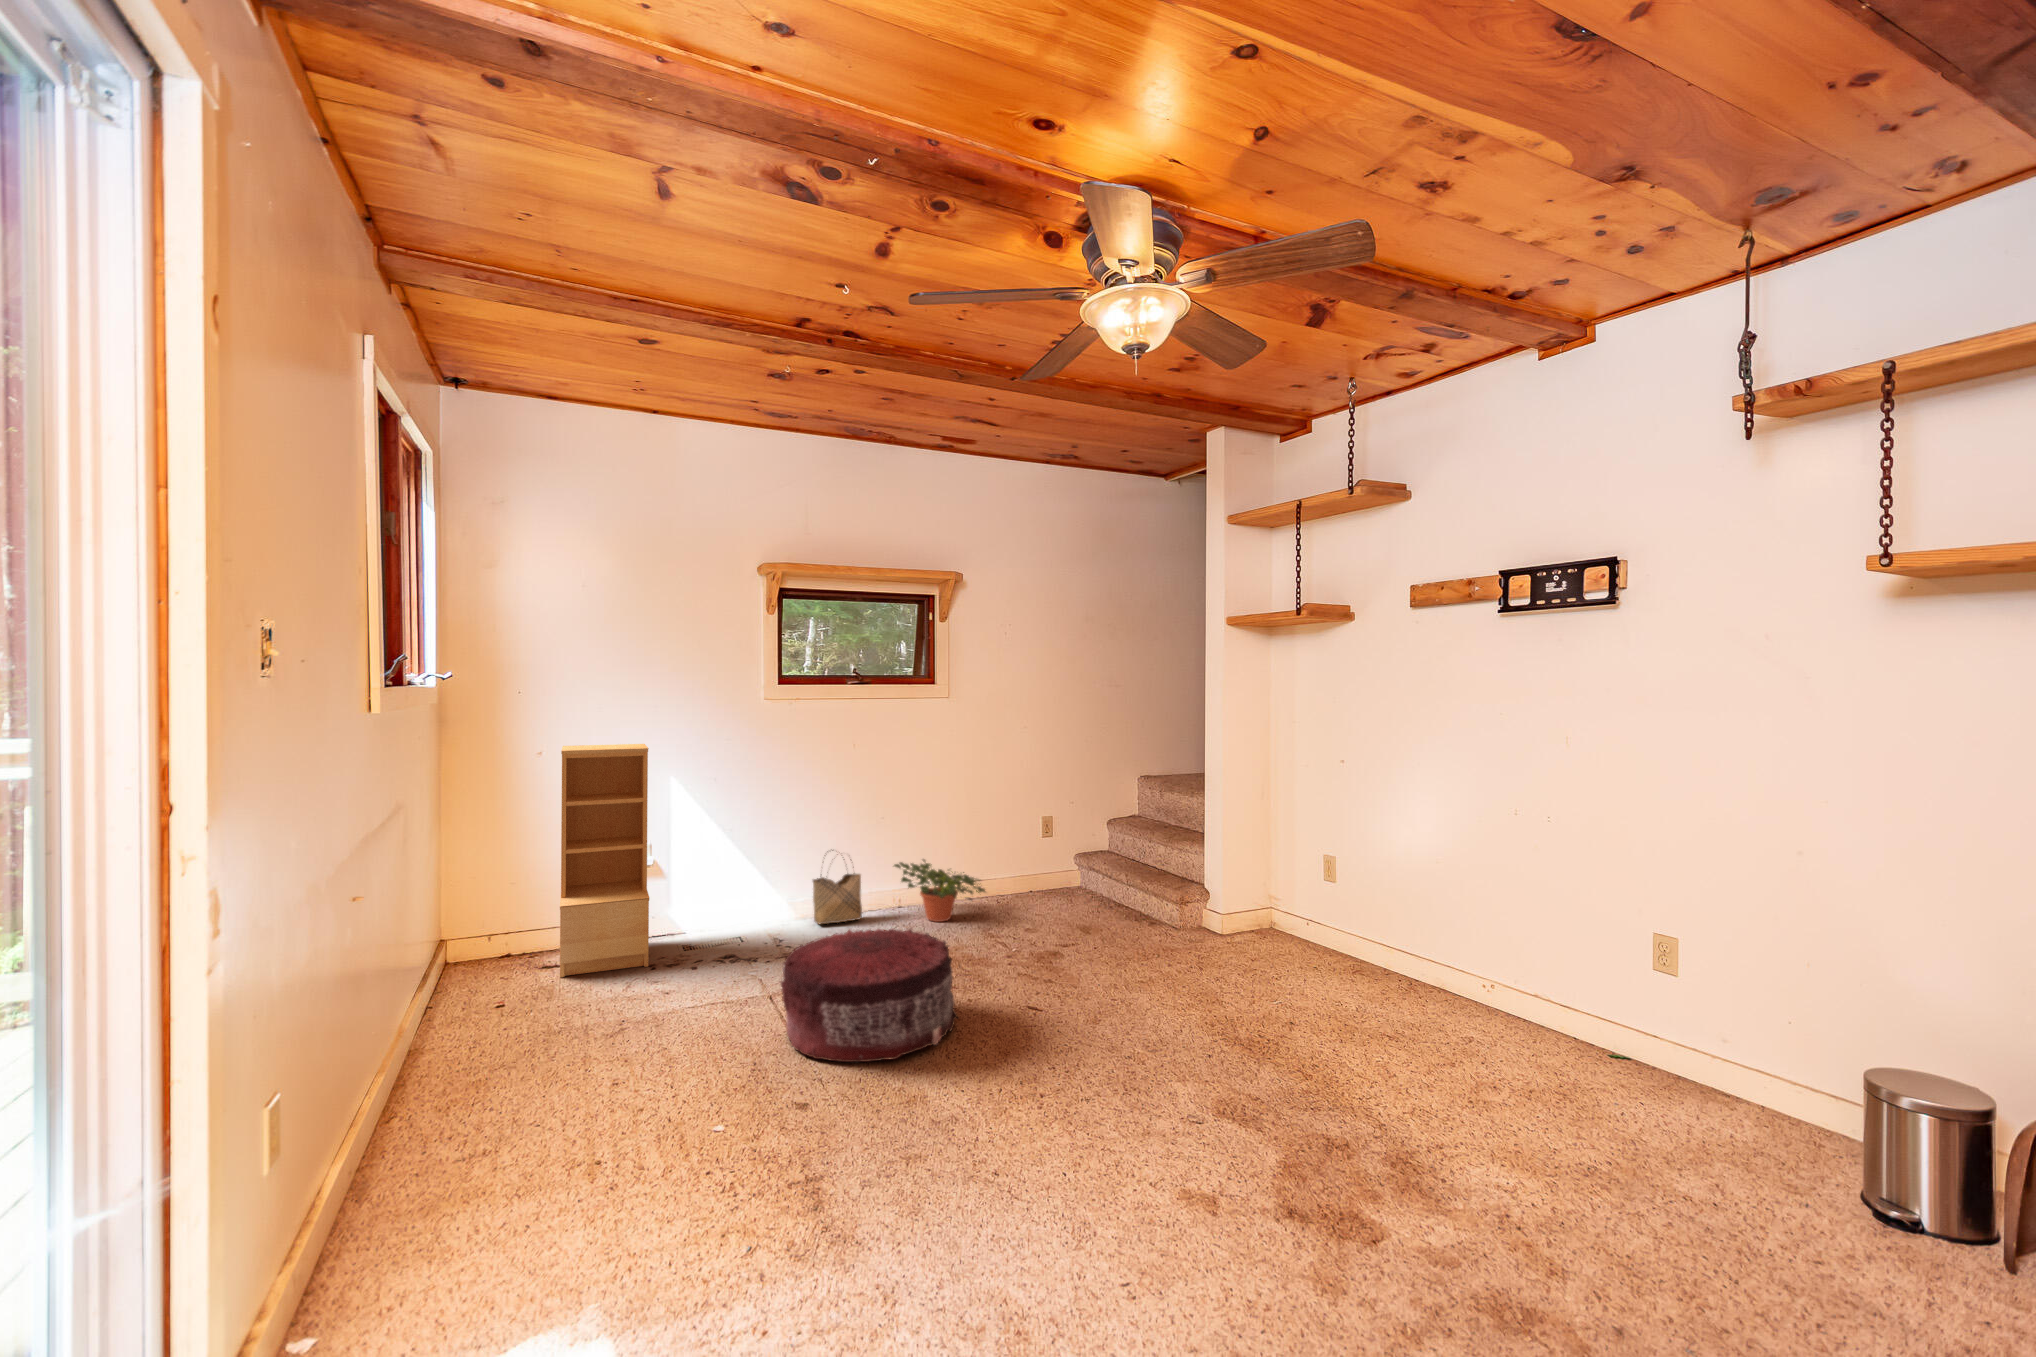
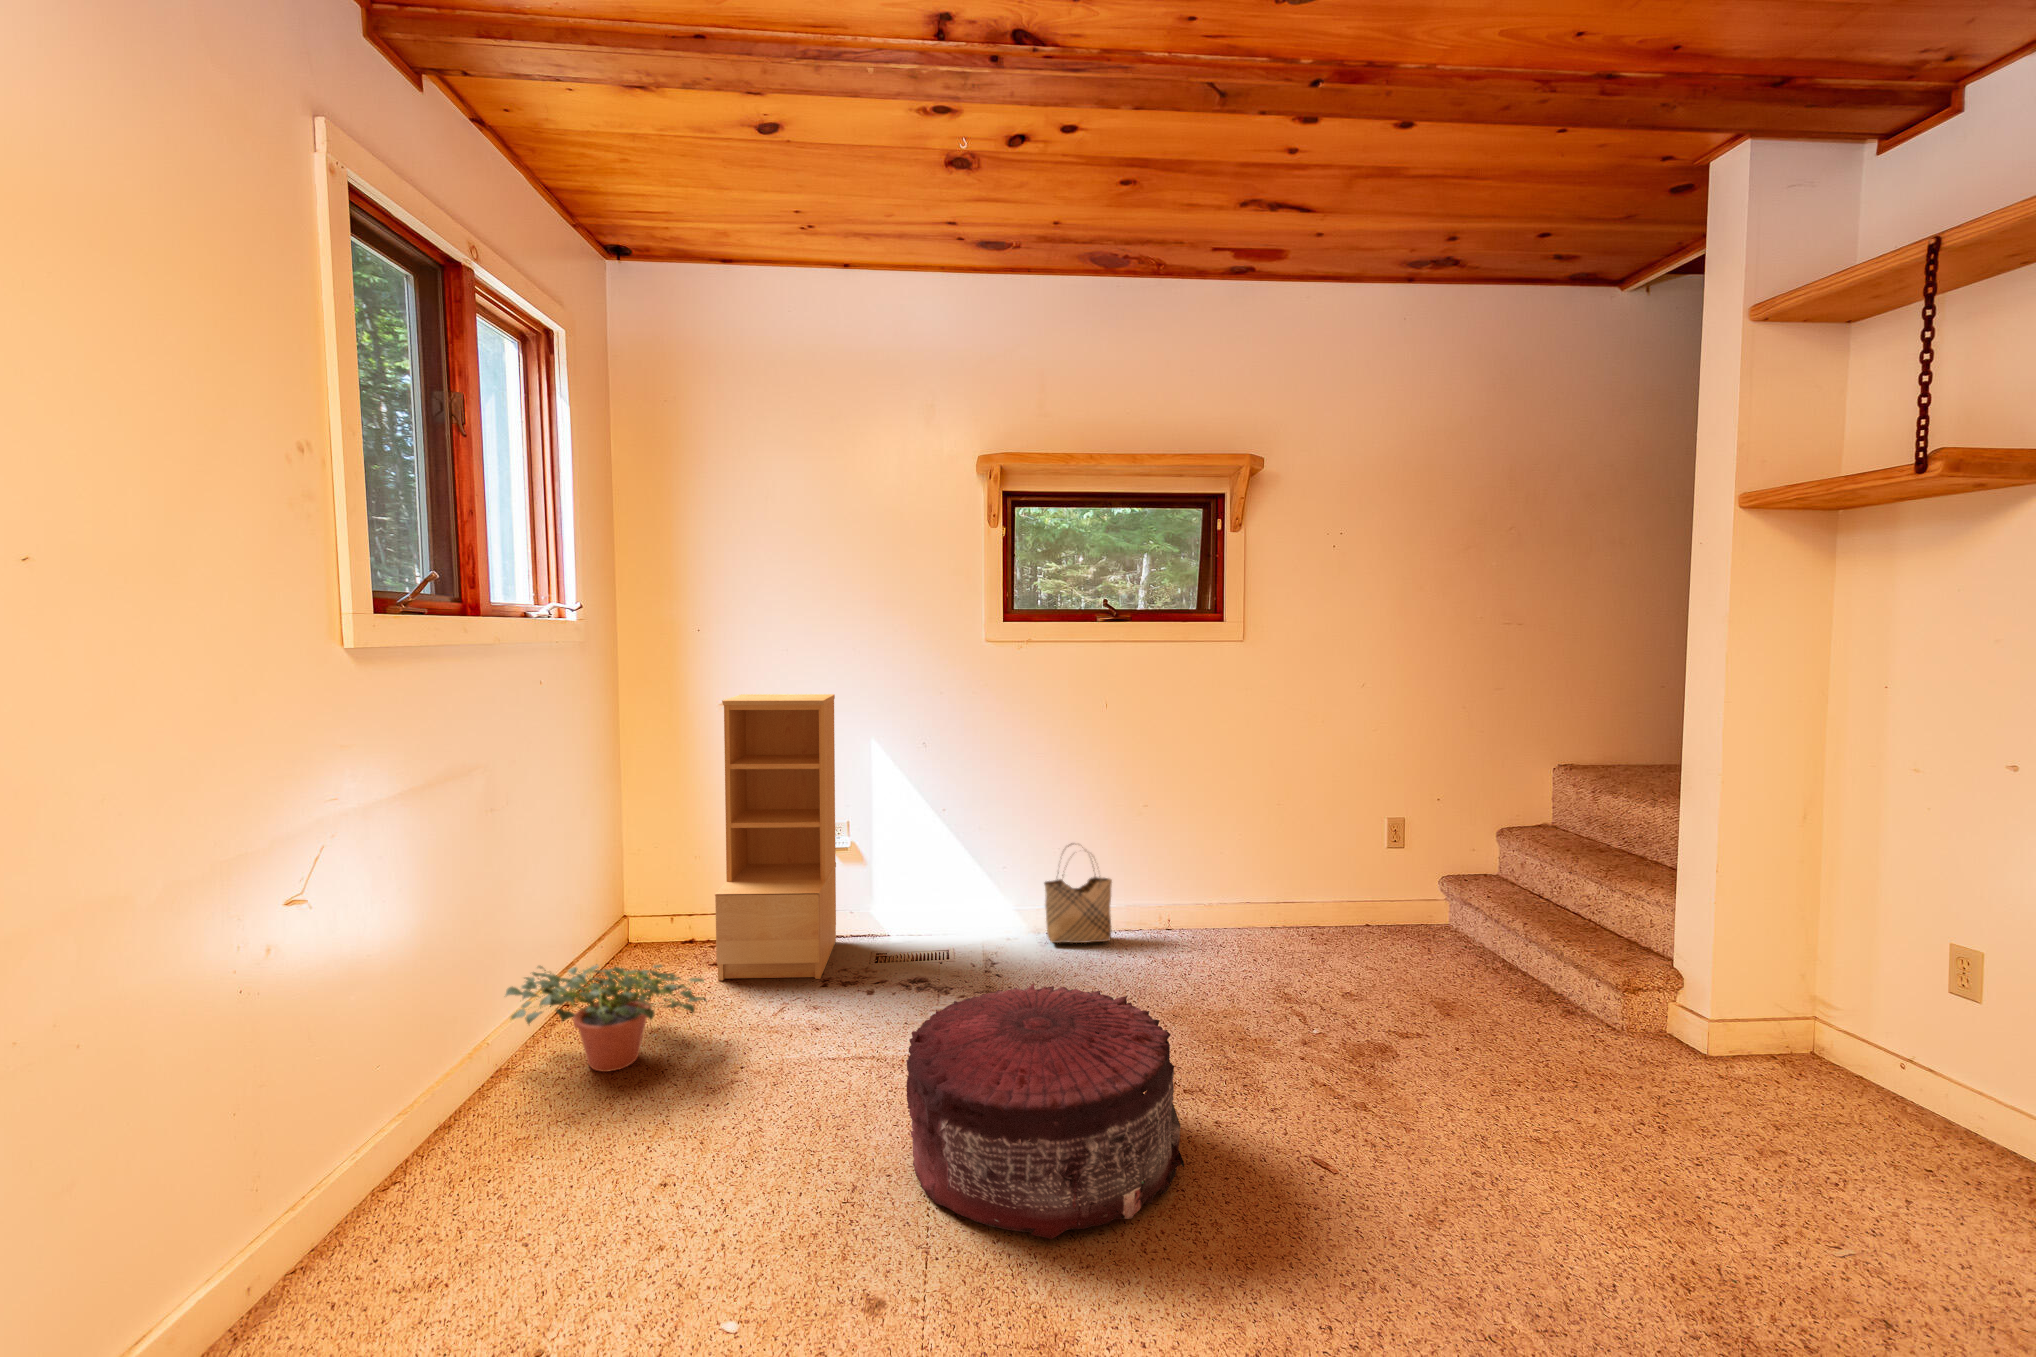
potted plant: present [894,859,985,922] -> present [506,965,705,1072]

